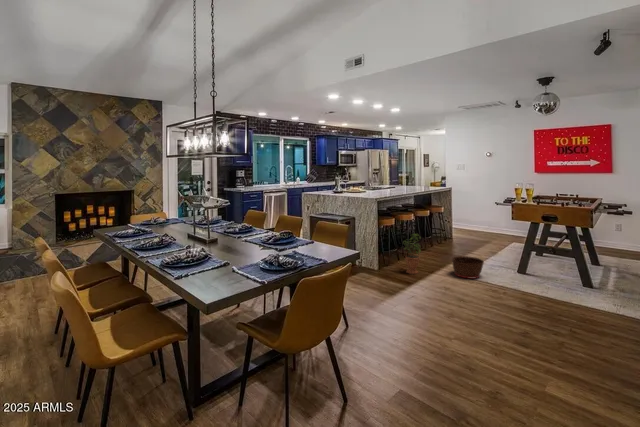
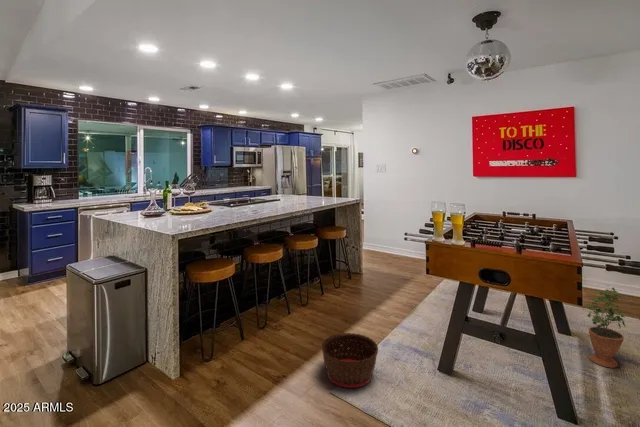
potted plant: present [403,234,421,274] -> present [586,288,625,368]

